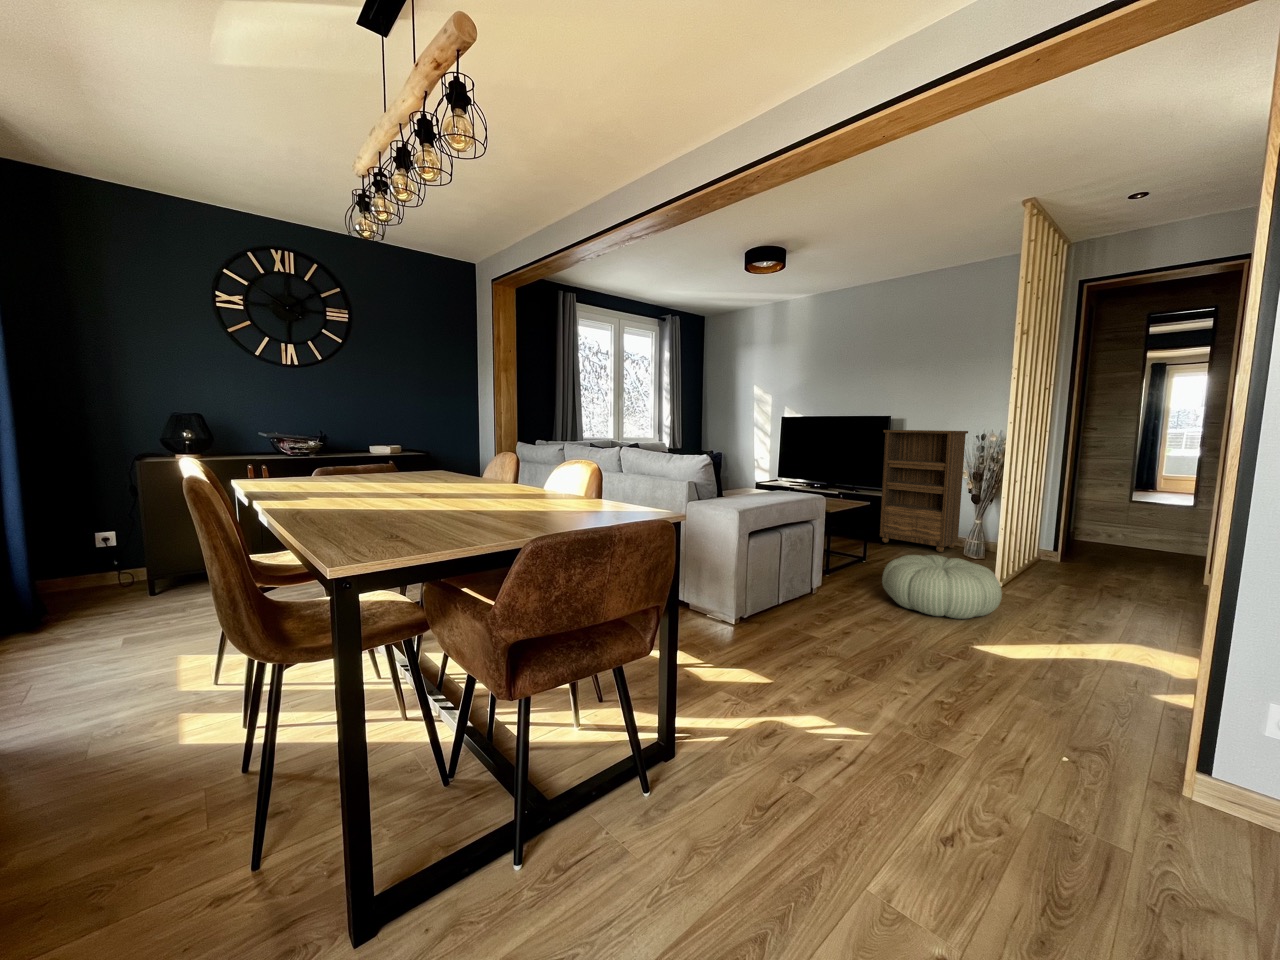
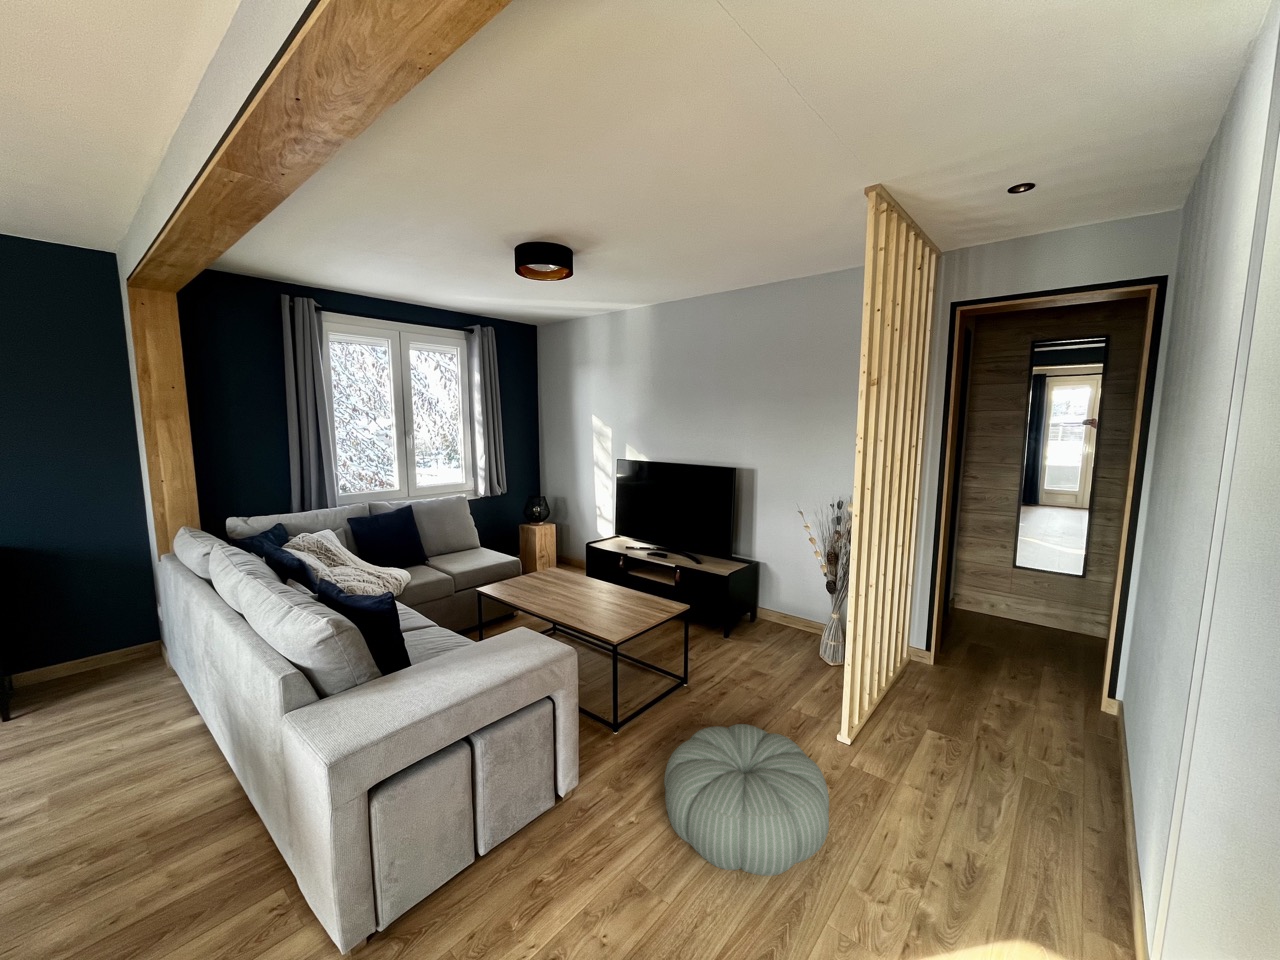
bookshelf: present [880,430,968,552] -> none [722,486,824,654]

